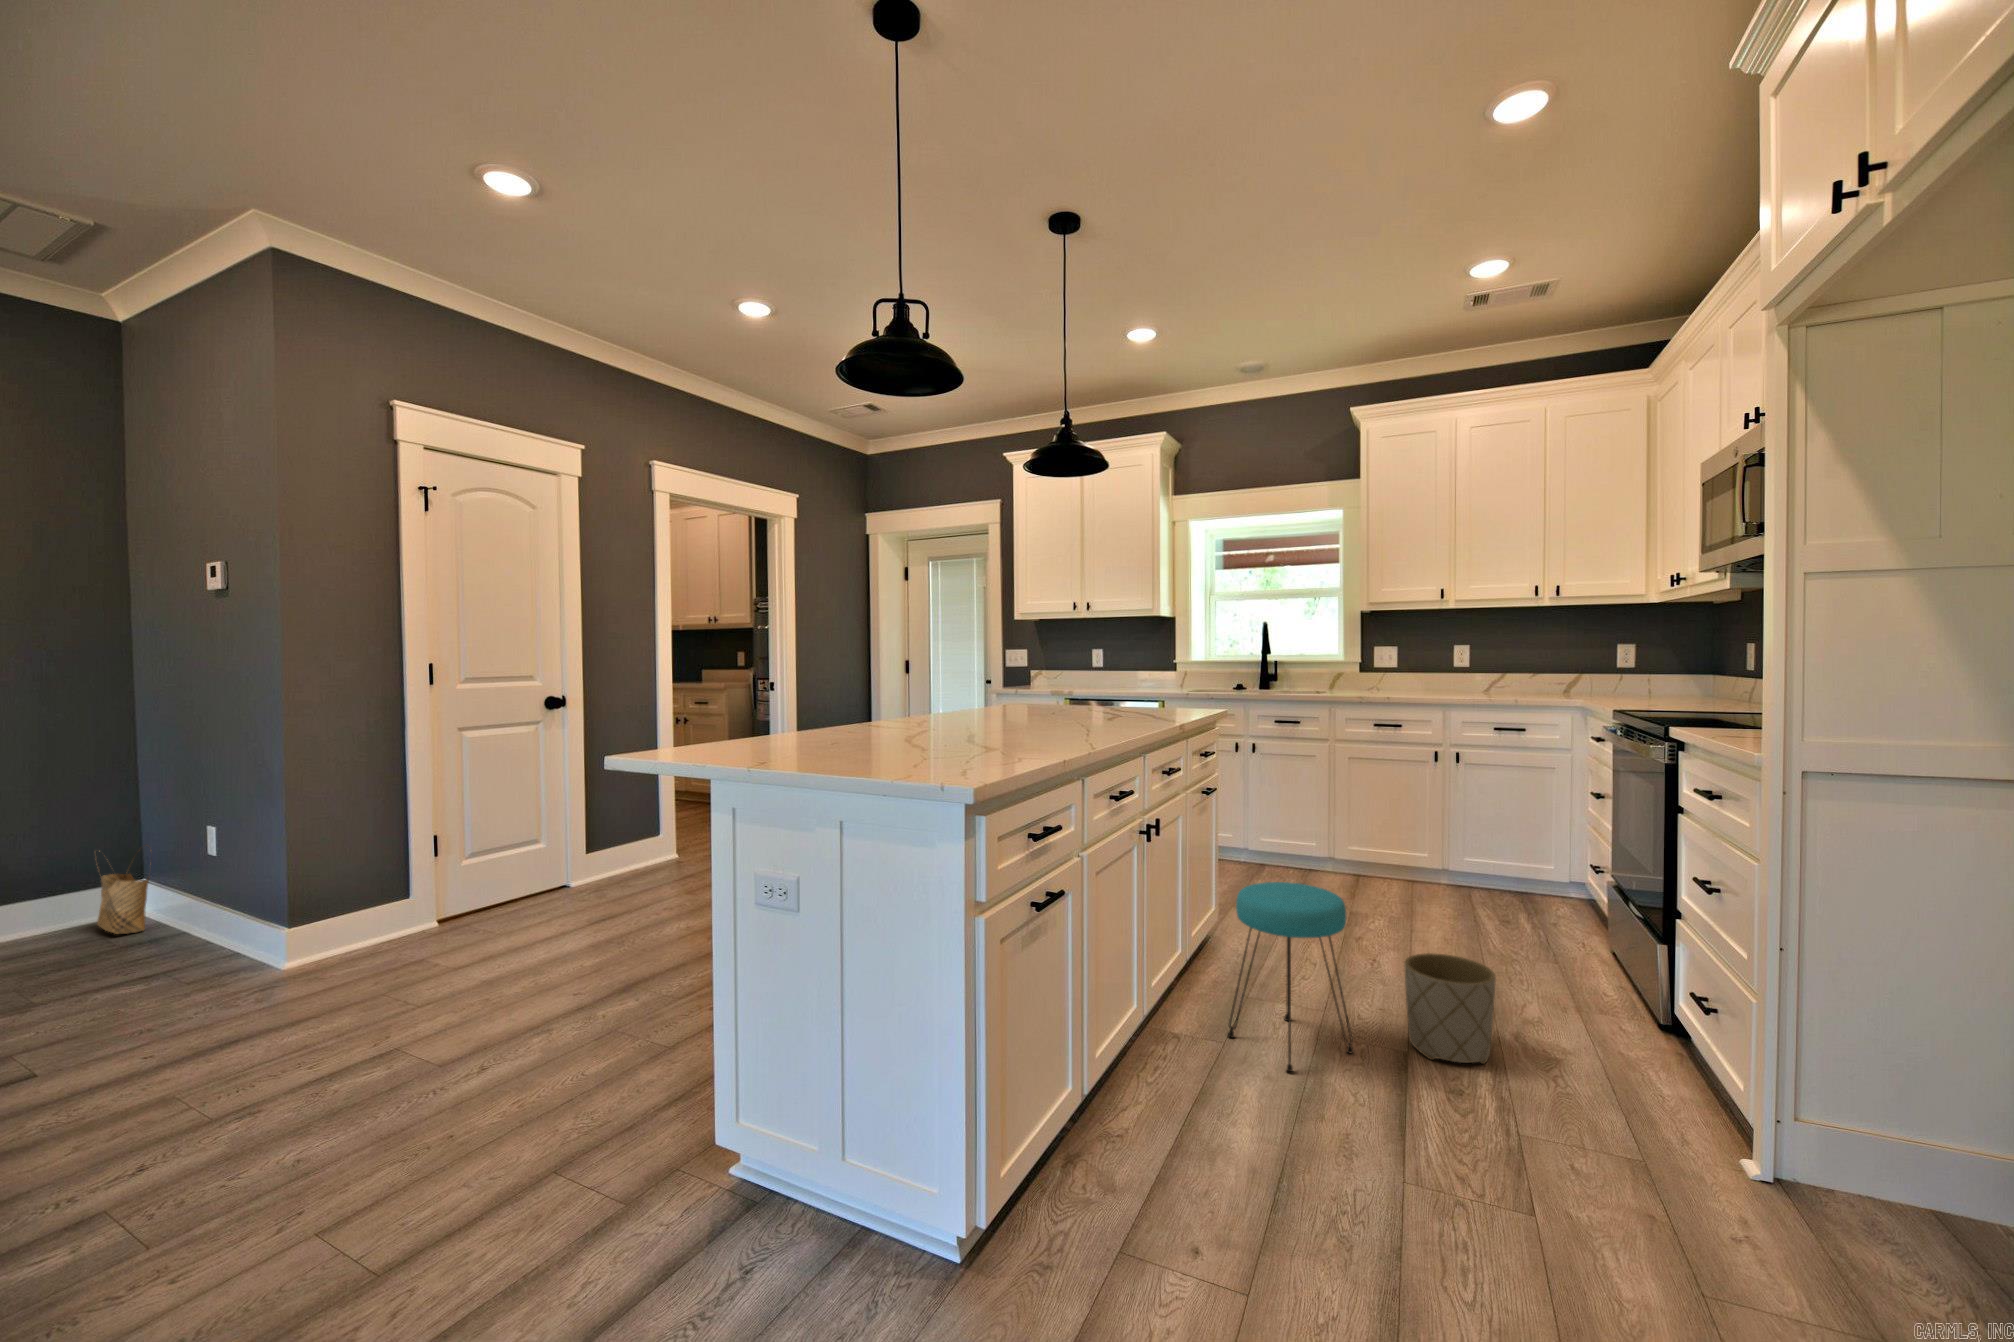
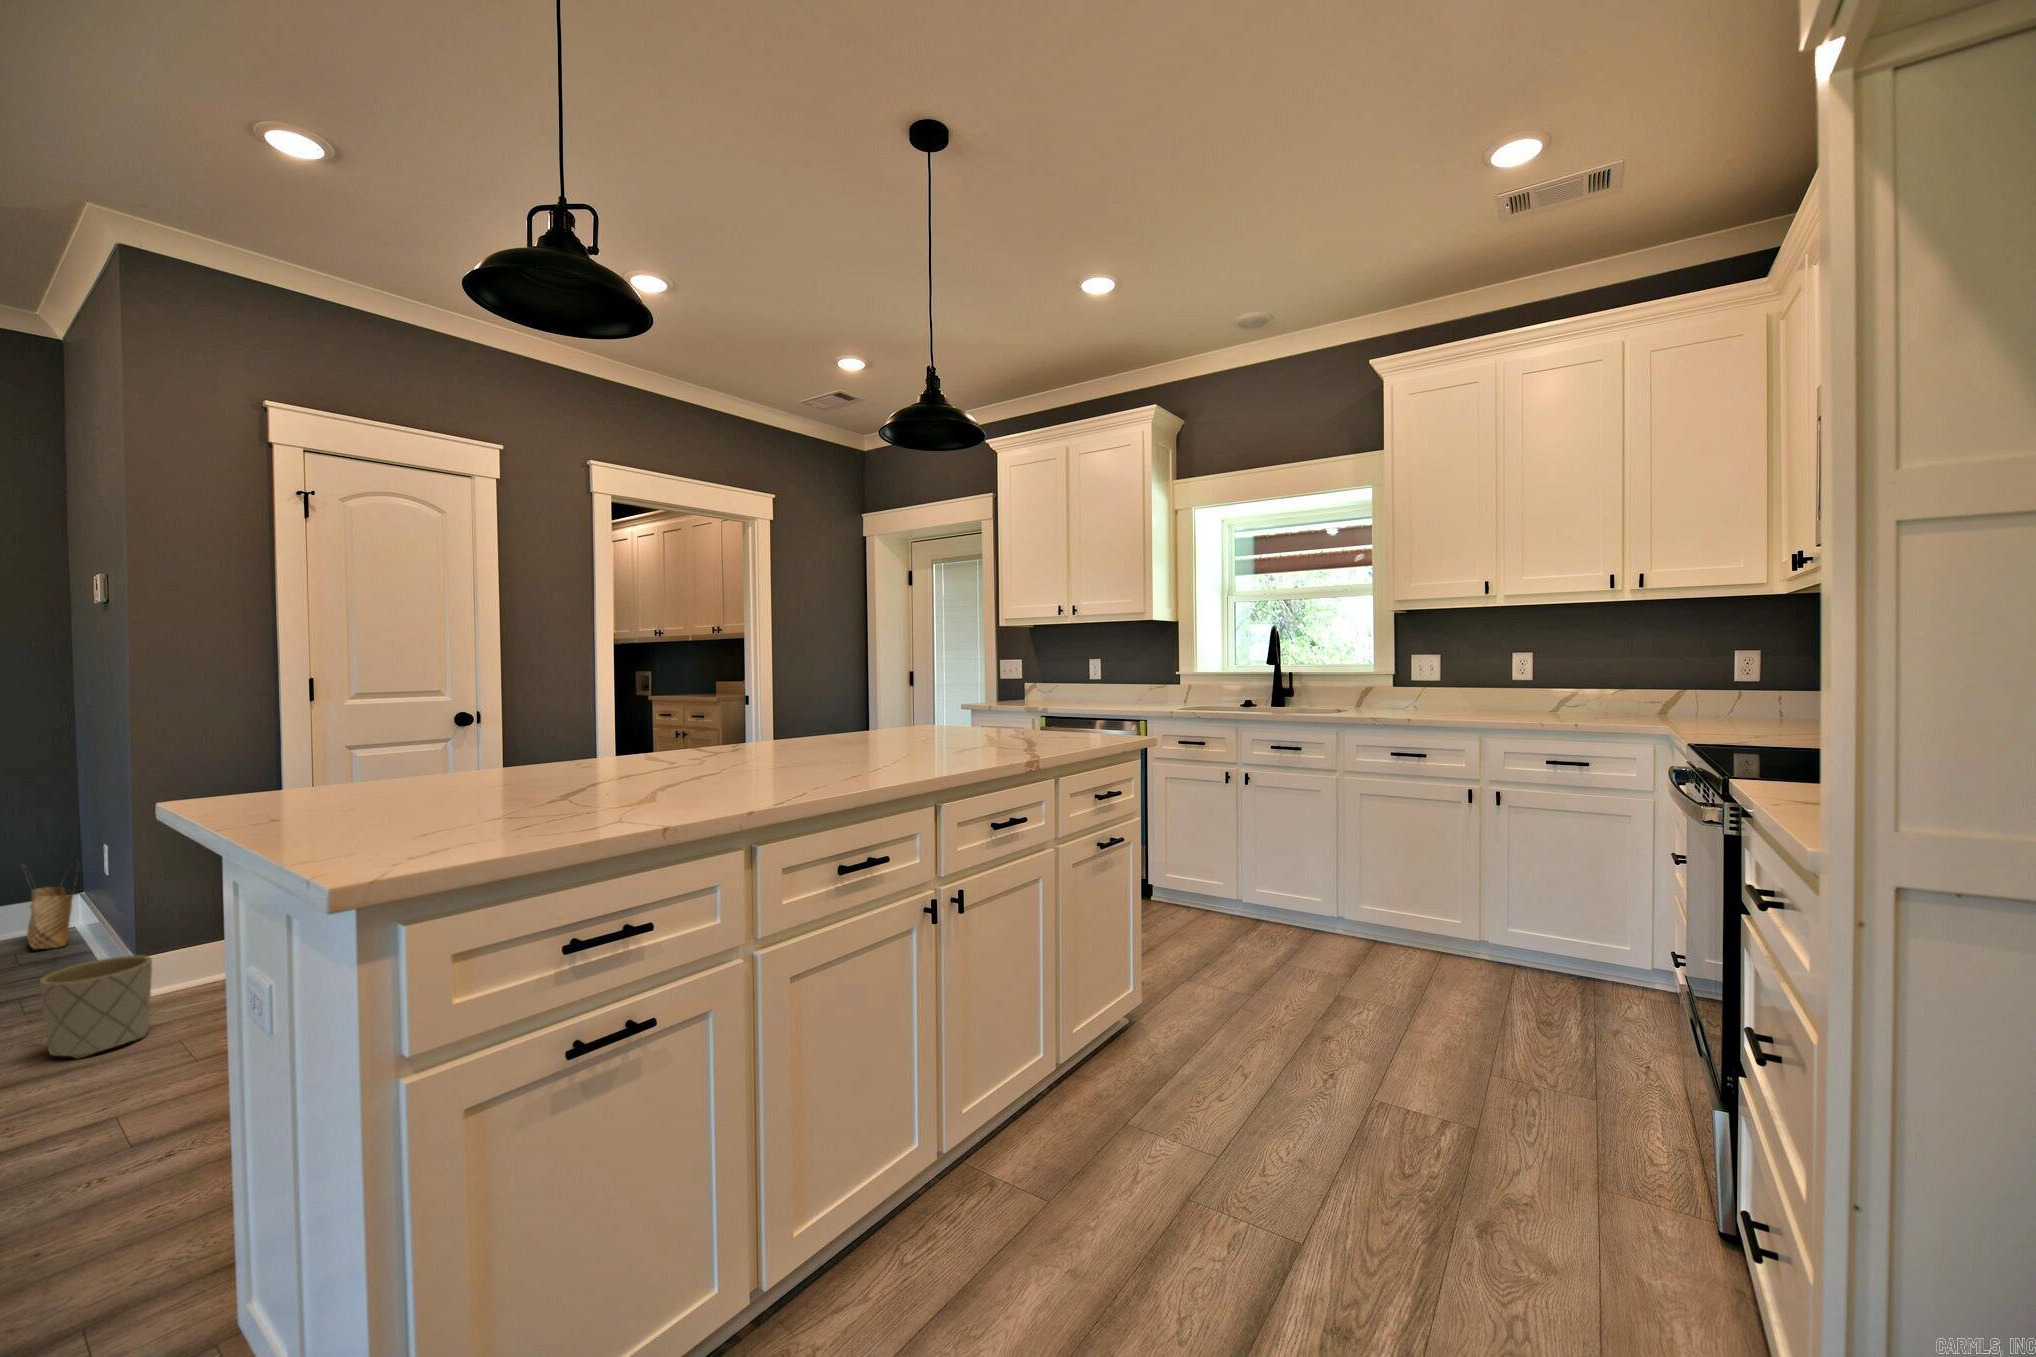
stool: present [1227,882,1354,1072] -> none [1057,985,1223,1279]
planter: present [1404,953,1496,1064] -> present [40,955,152,1059]

